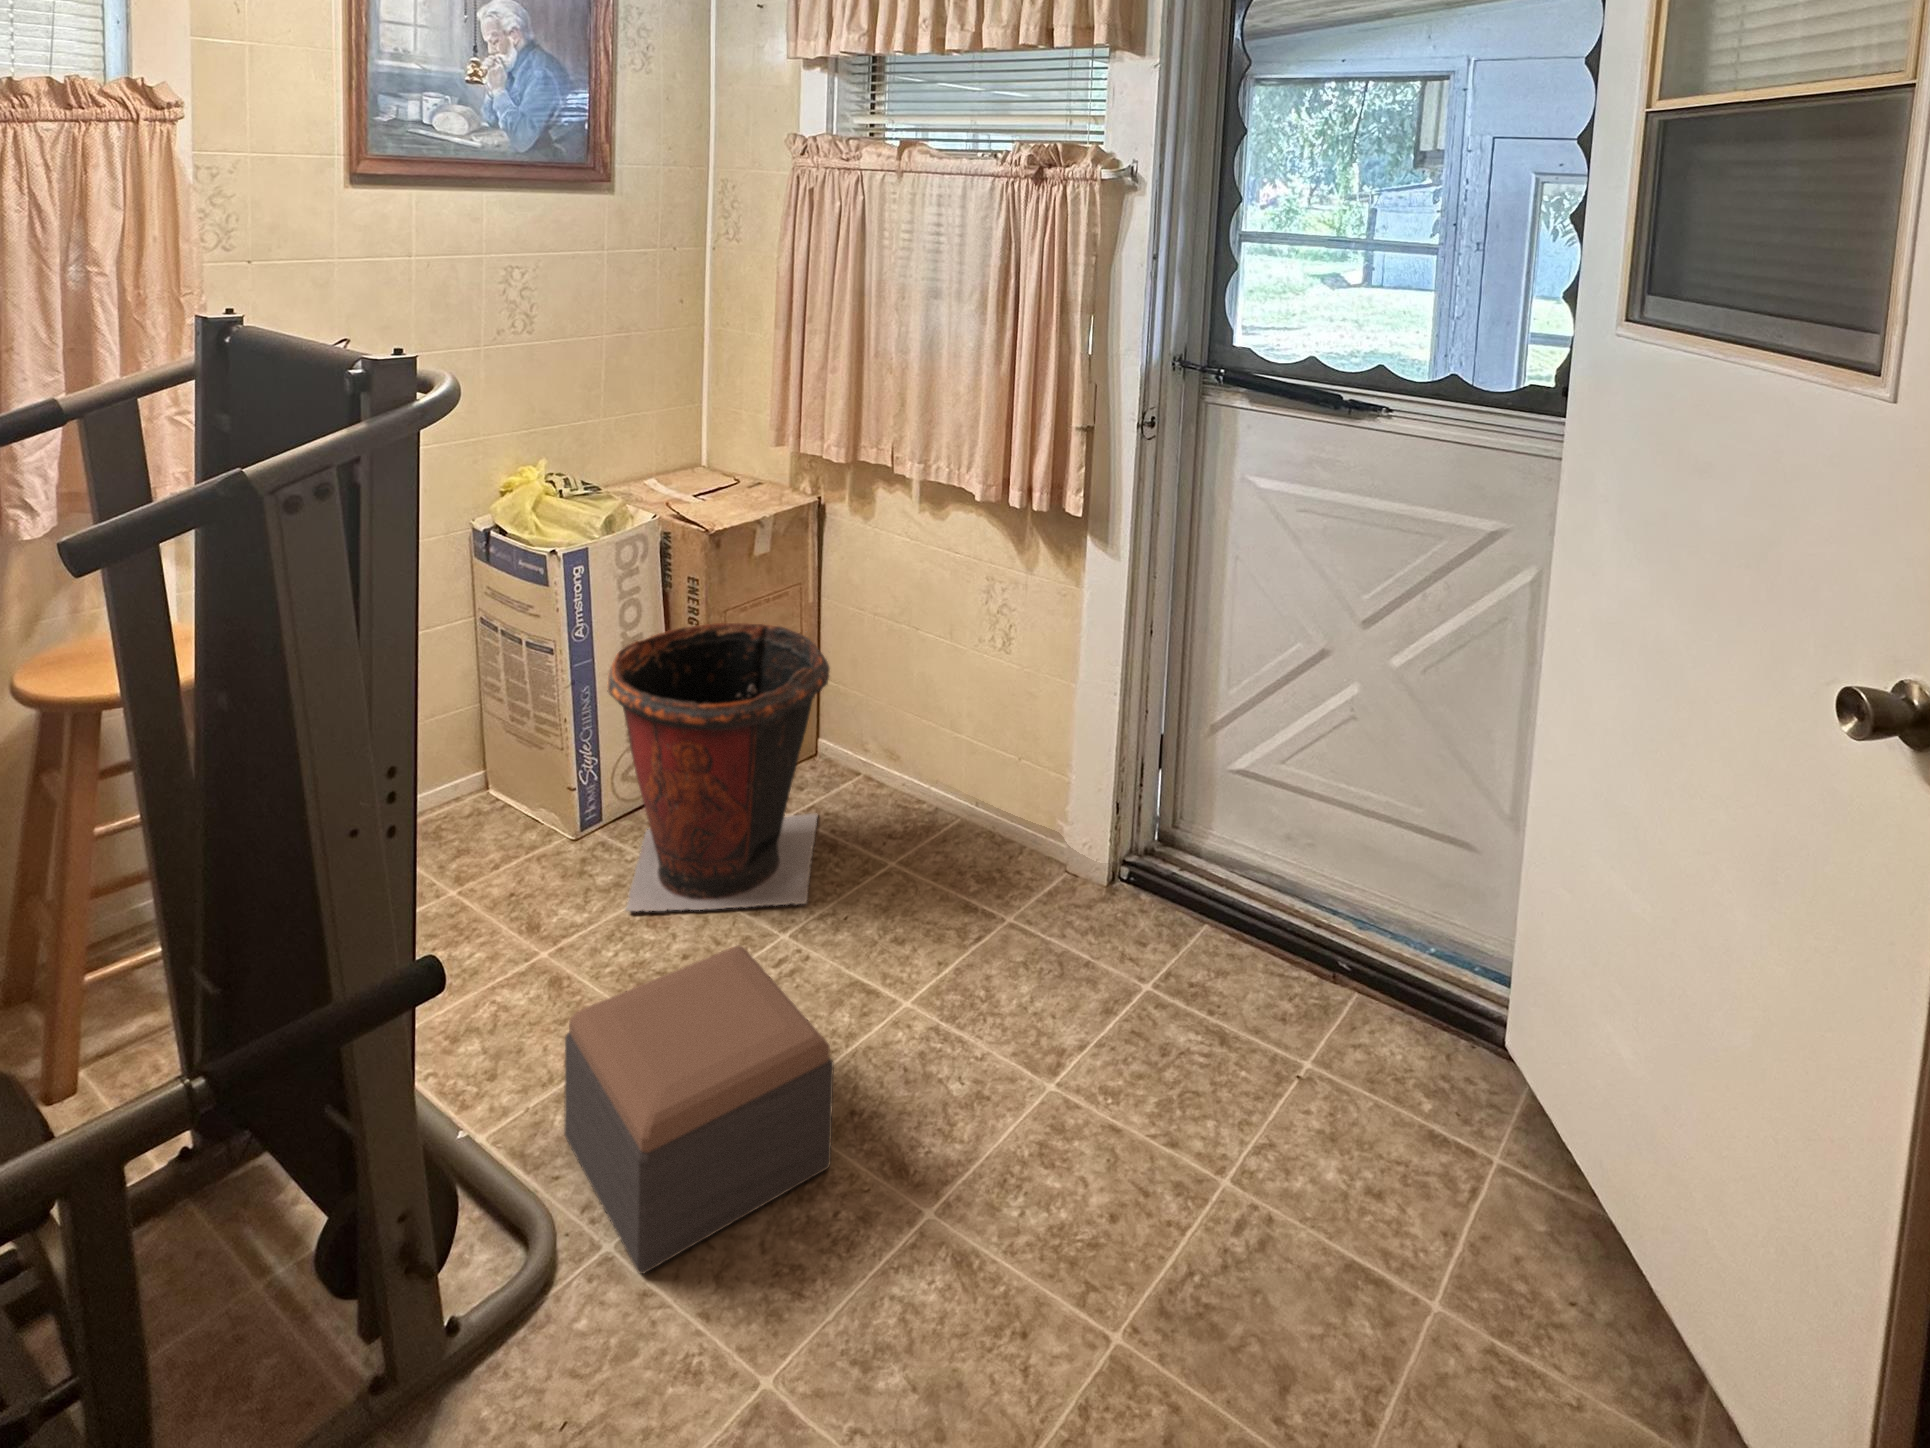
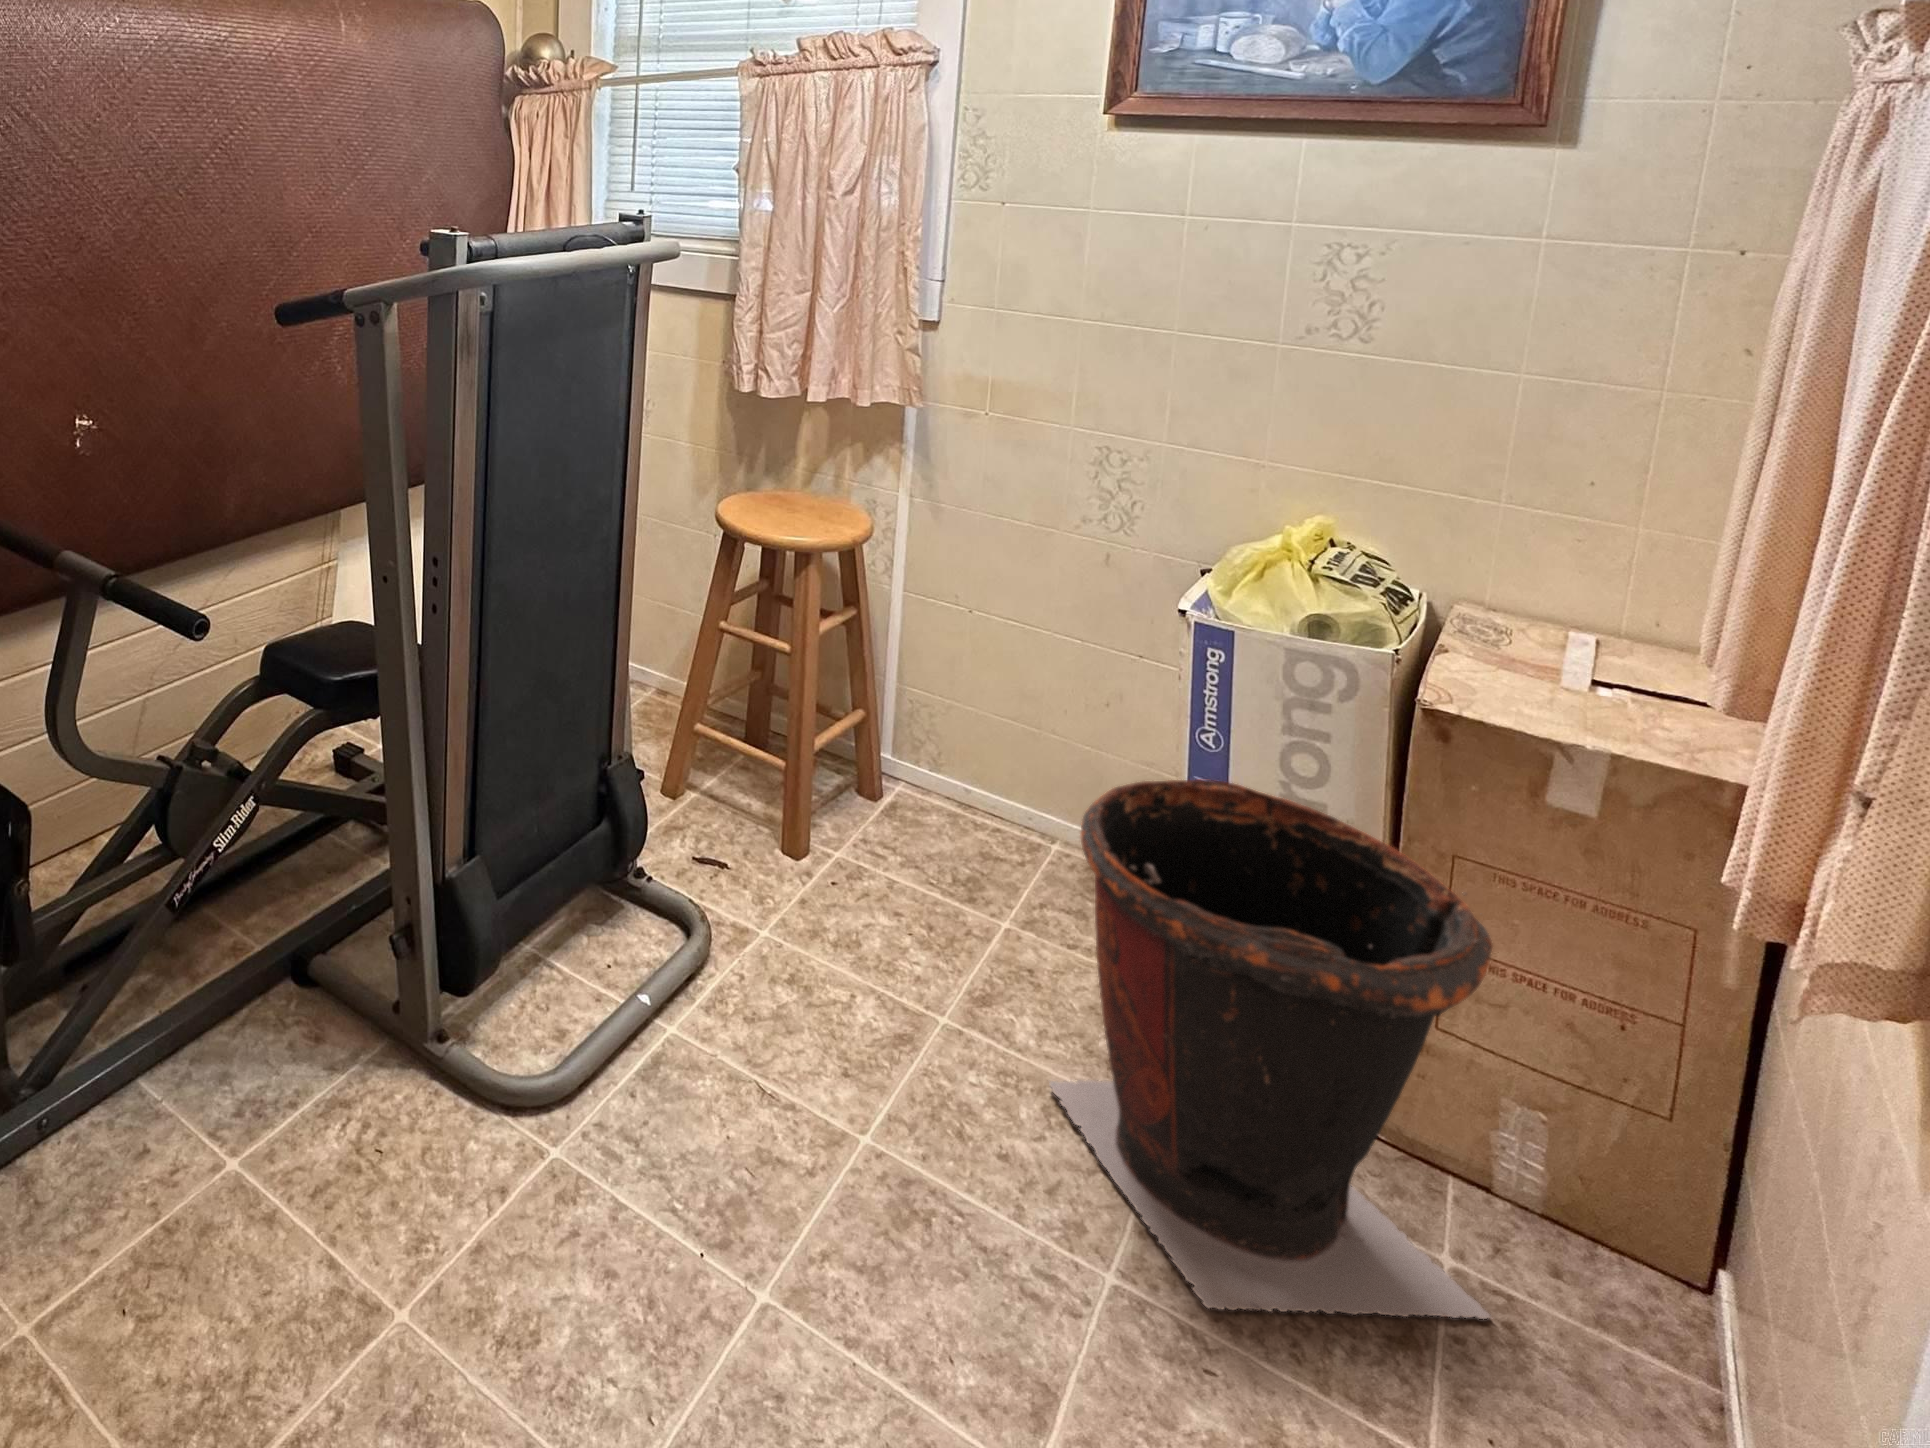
footstool: present [564,945,834,1274] -> none [520,966,864,1367]

